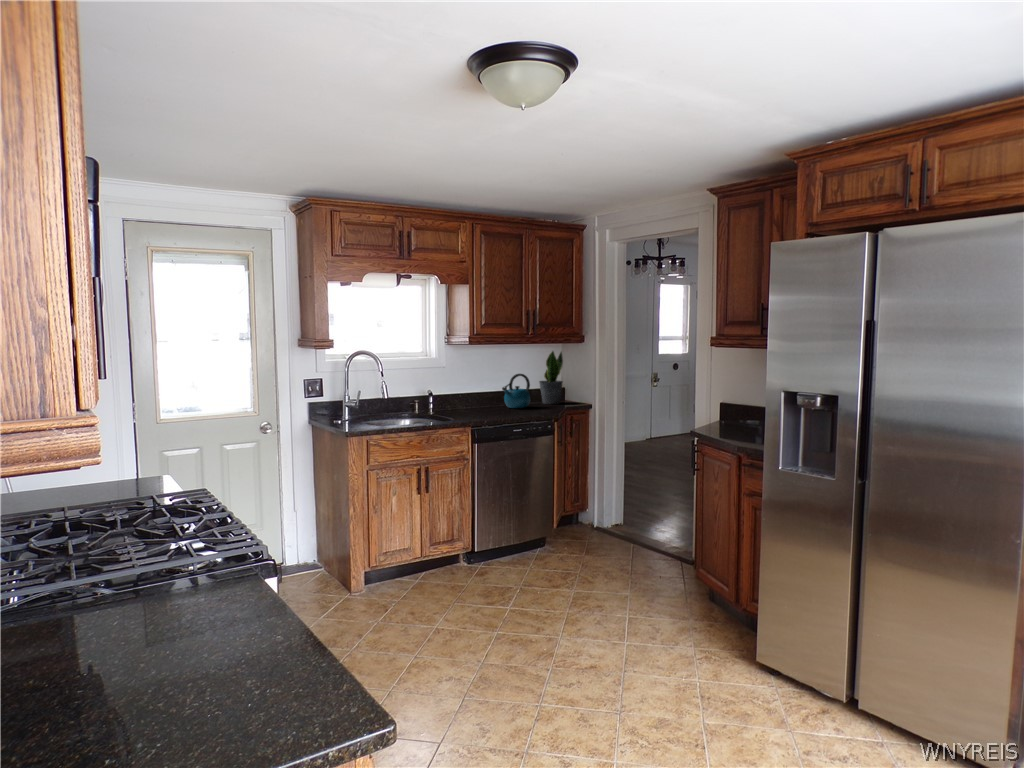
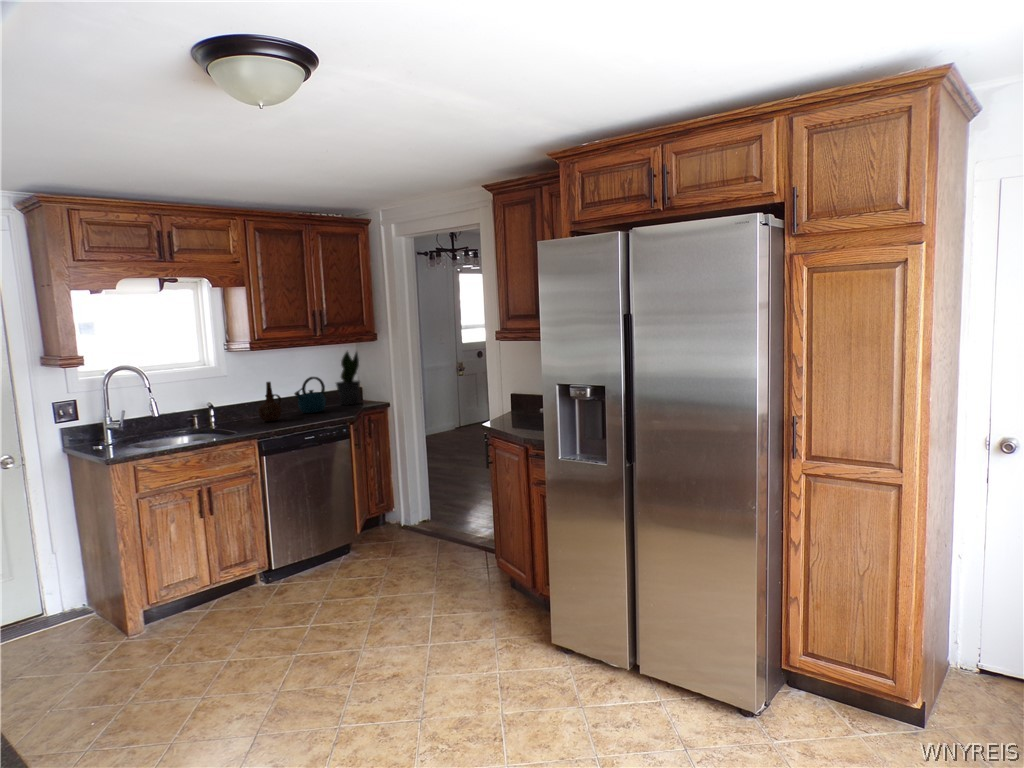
ceramic pitcher: none [470,375,491,413] -> present [258,382,281,421]

